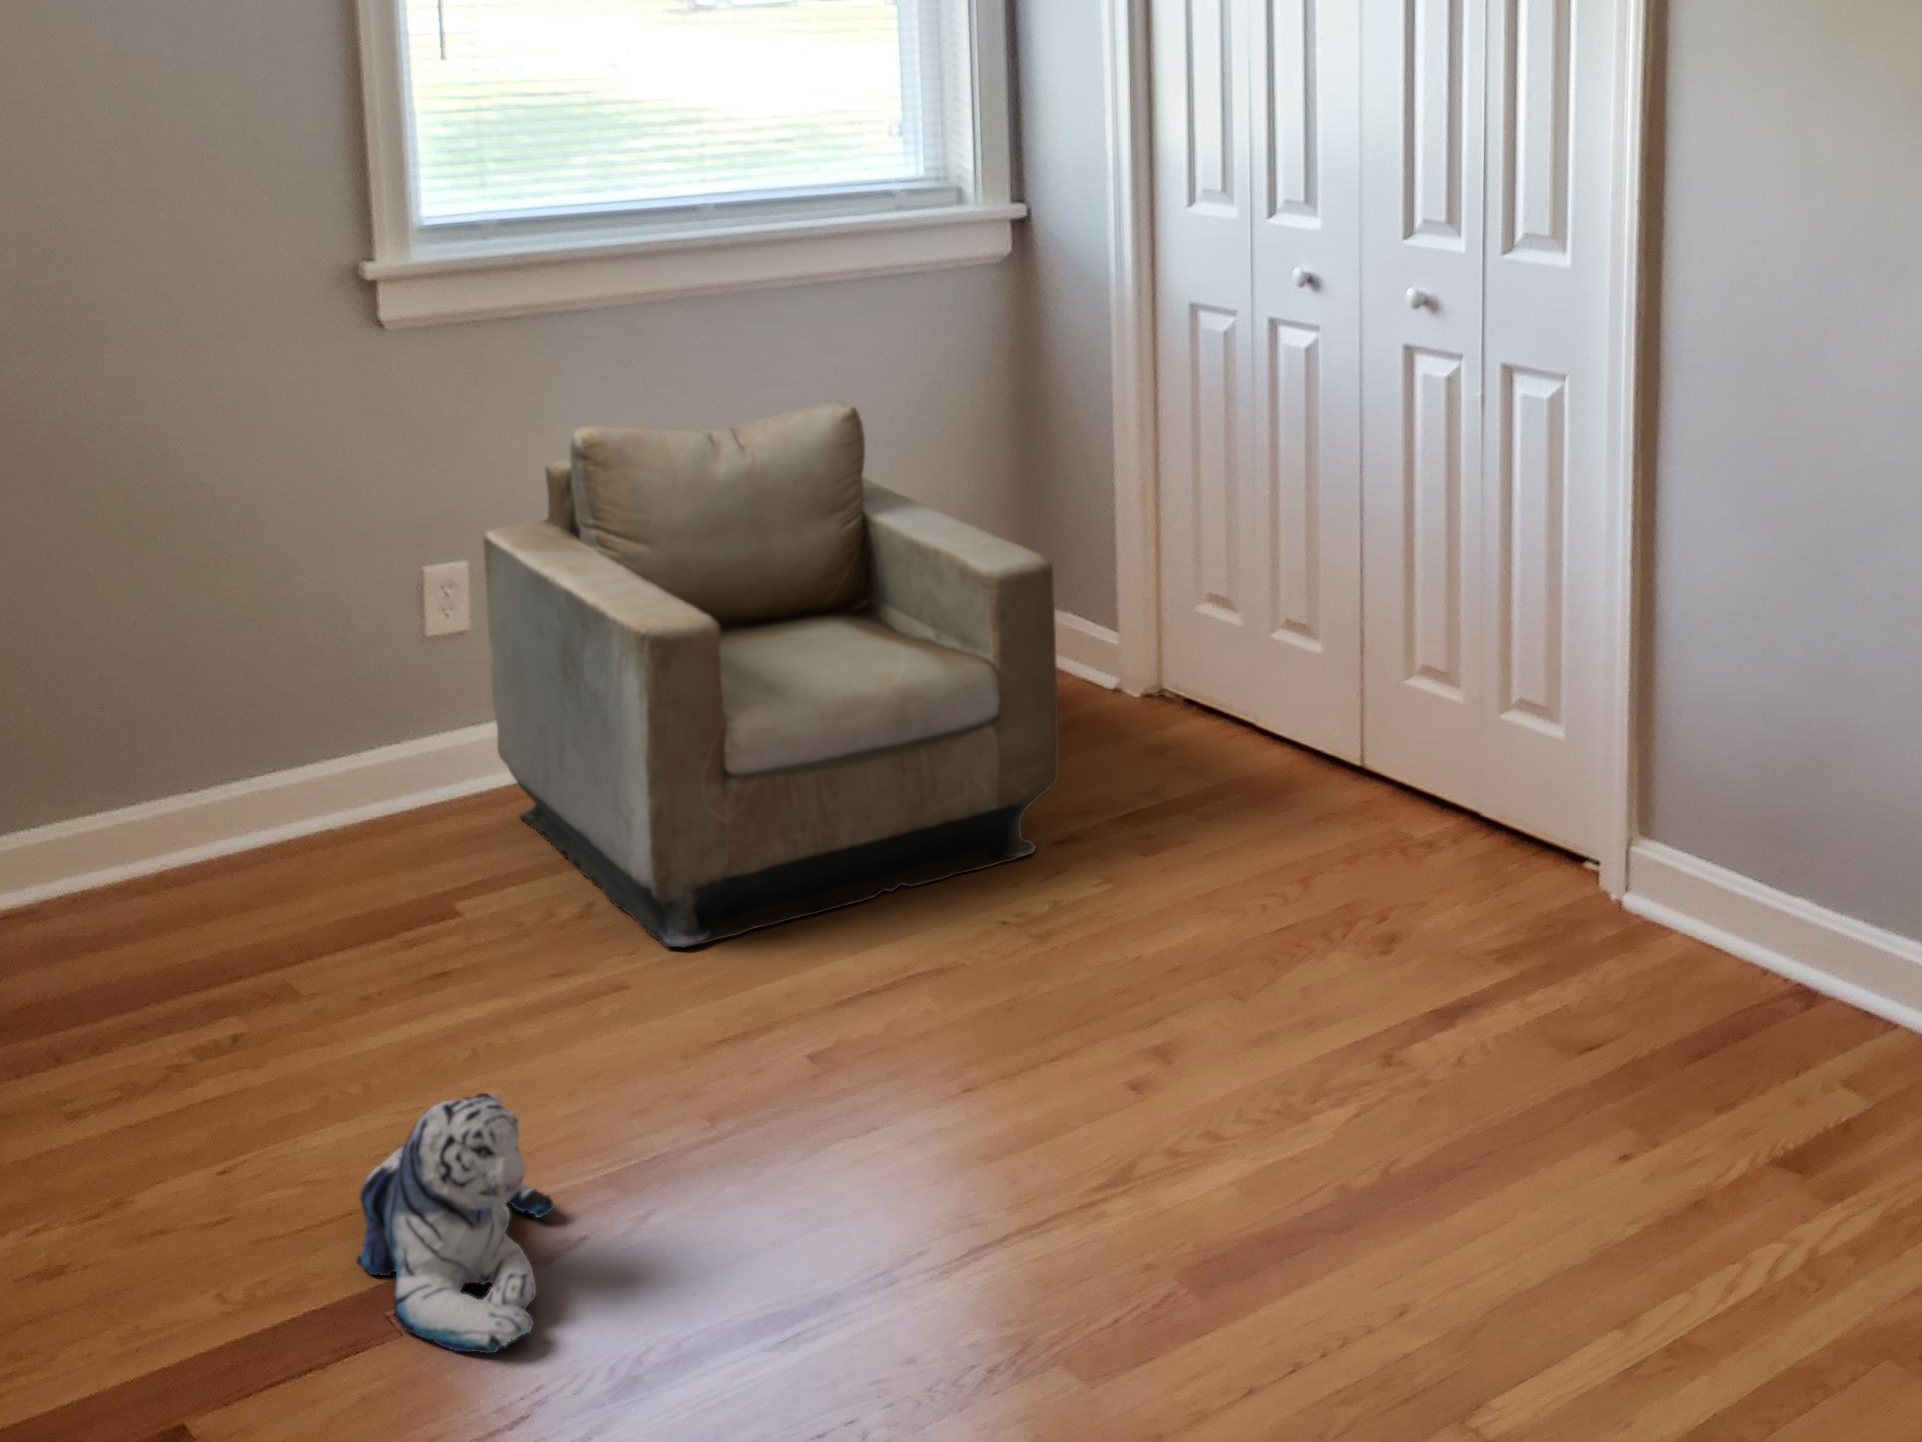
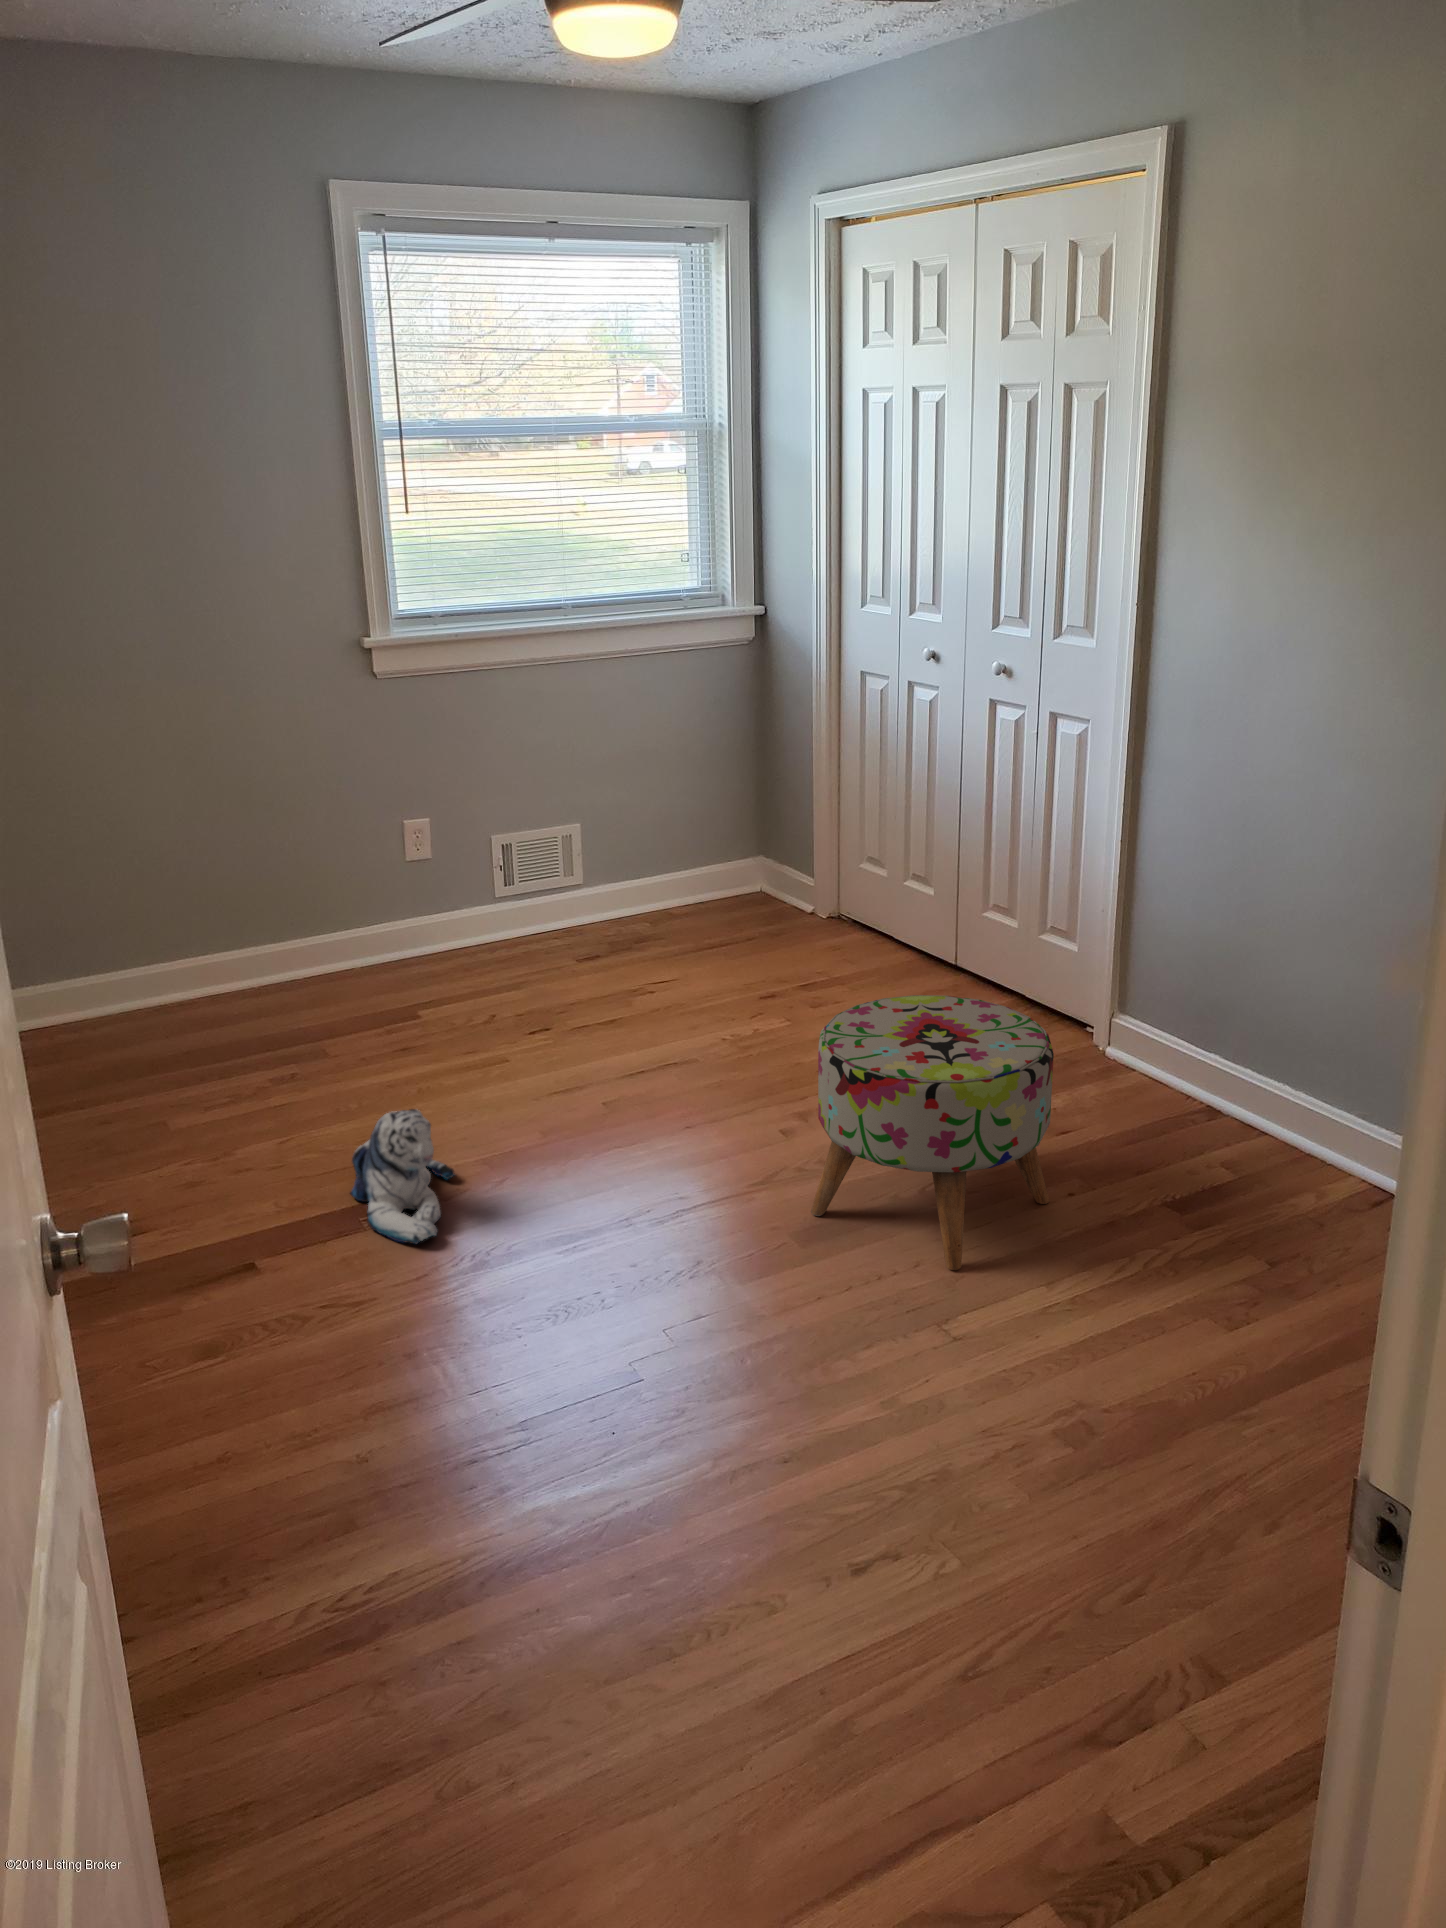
armchair: present [483,401,1059,948] -> none [380,728,765,1045]
ottoman: none [1202,830,1599,1314] -> present [811,995,1054,1270]

